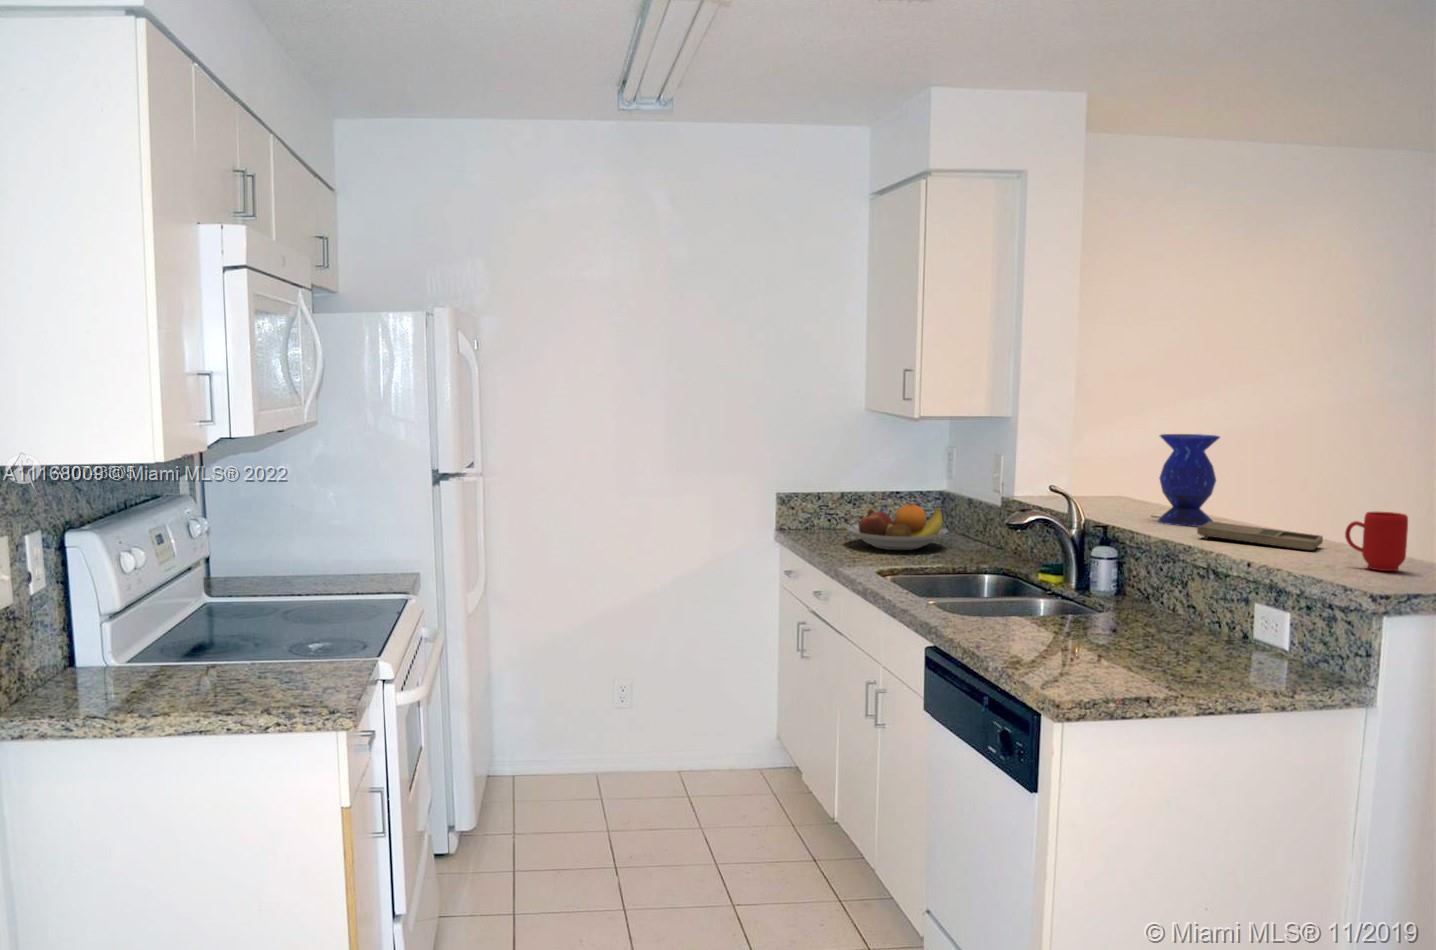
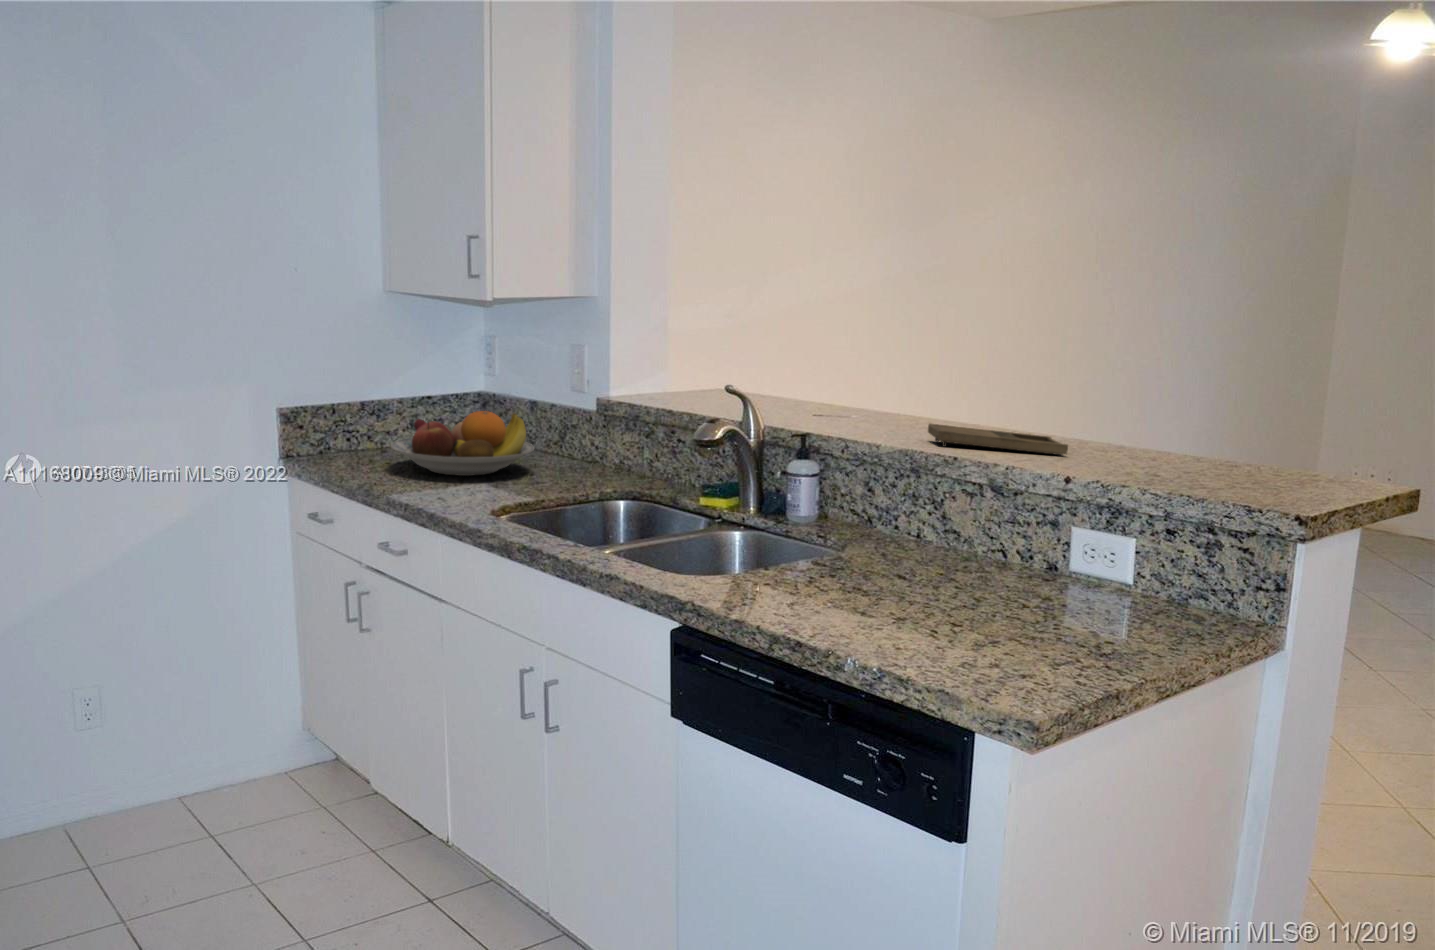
vase: present [1159,434,1220,527] -> none [829,318,902,430]
mug: present [1345,512,1408,571] -> none [1155,408,1221,477]

